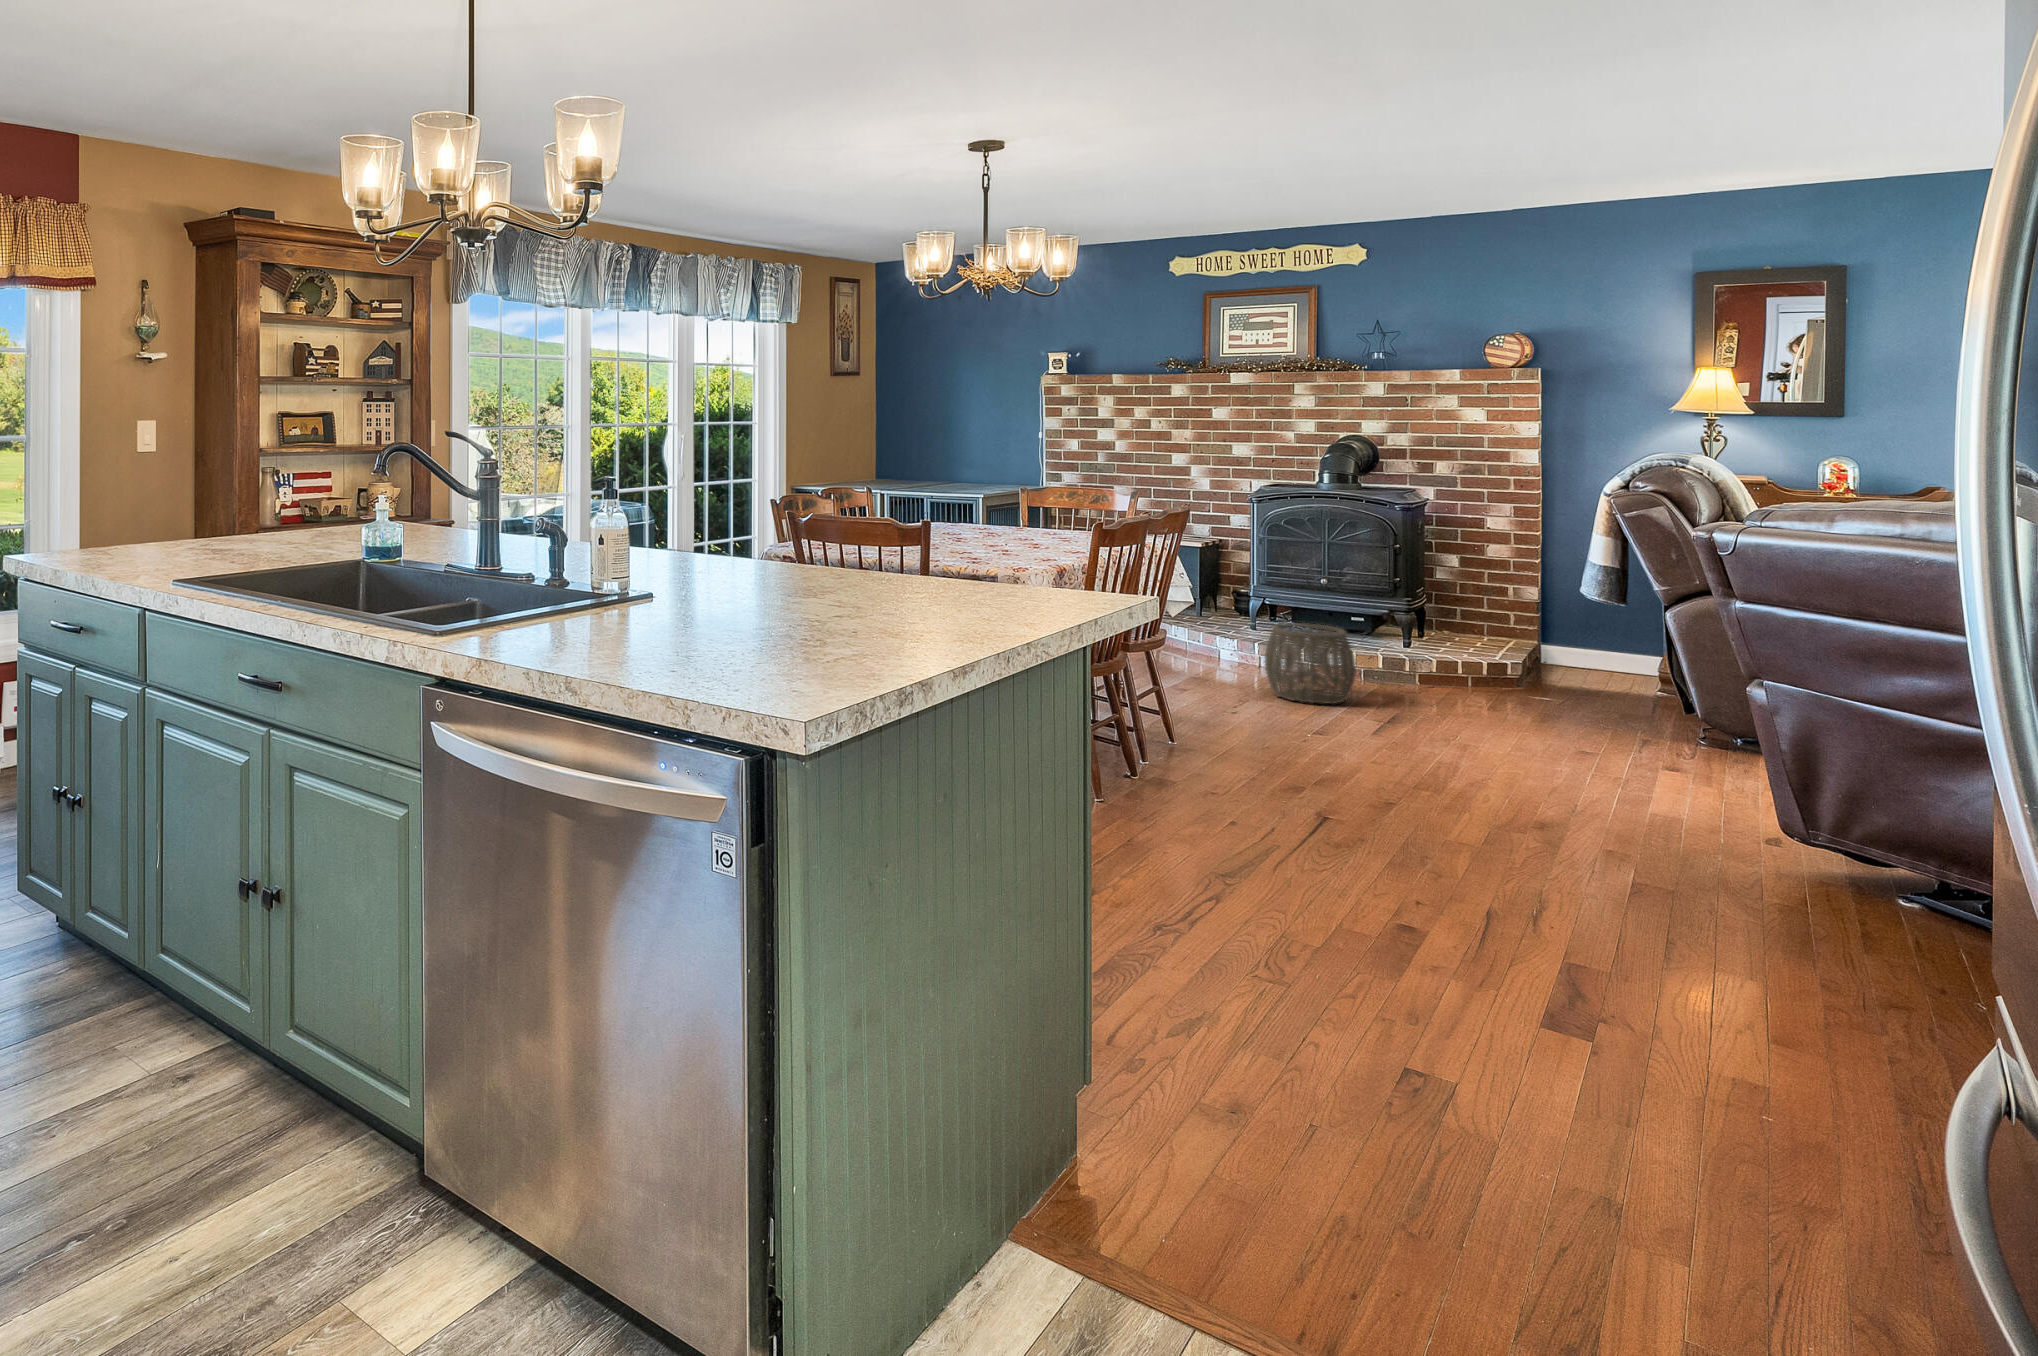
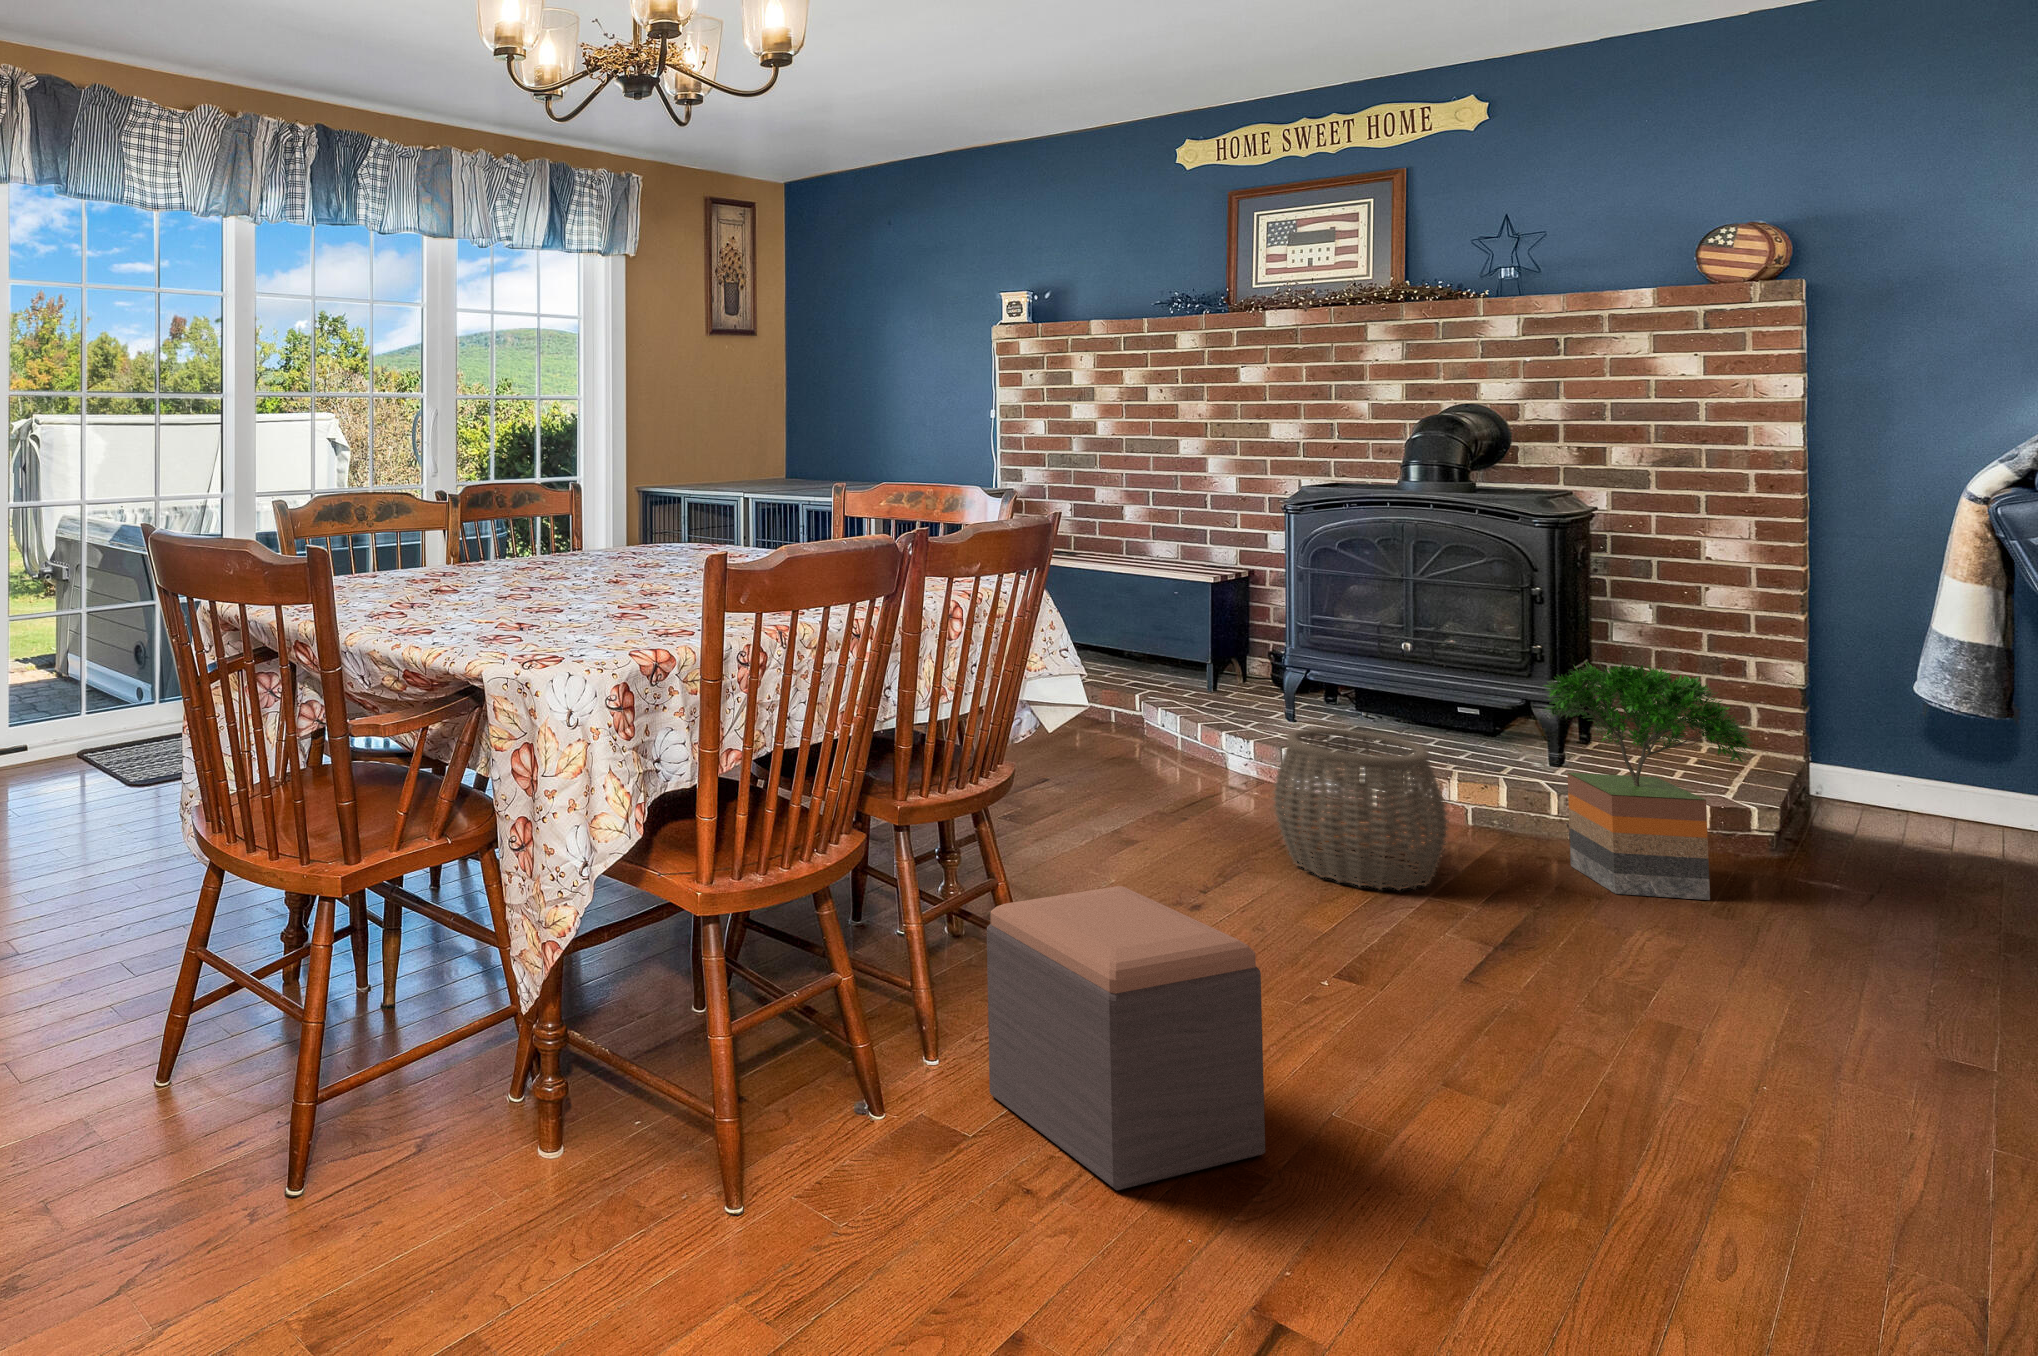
potted tree: none [1402,582,1507,704] -> present [1544,662,1752,900]
footstool: none [1177,677,1303,791] -> present [987,886,1265,1190]

